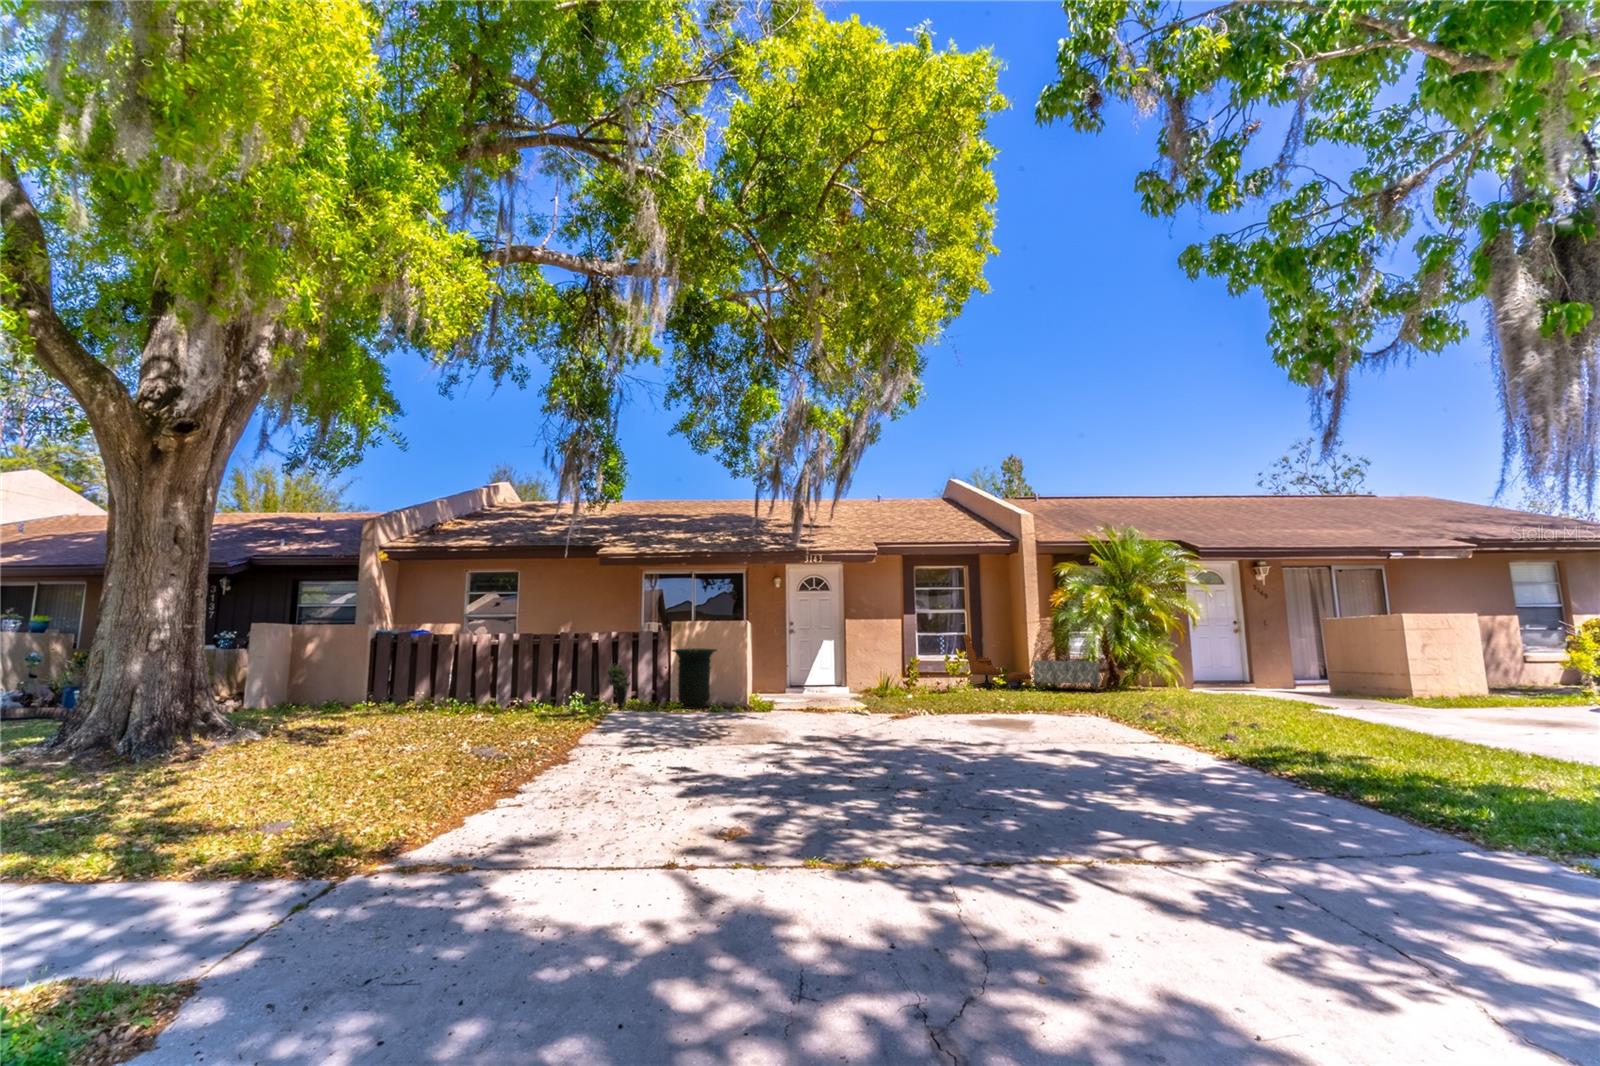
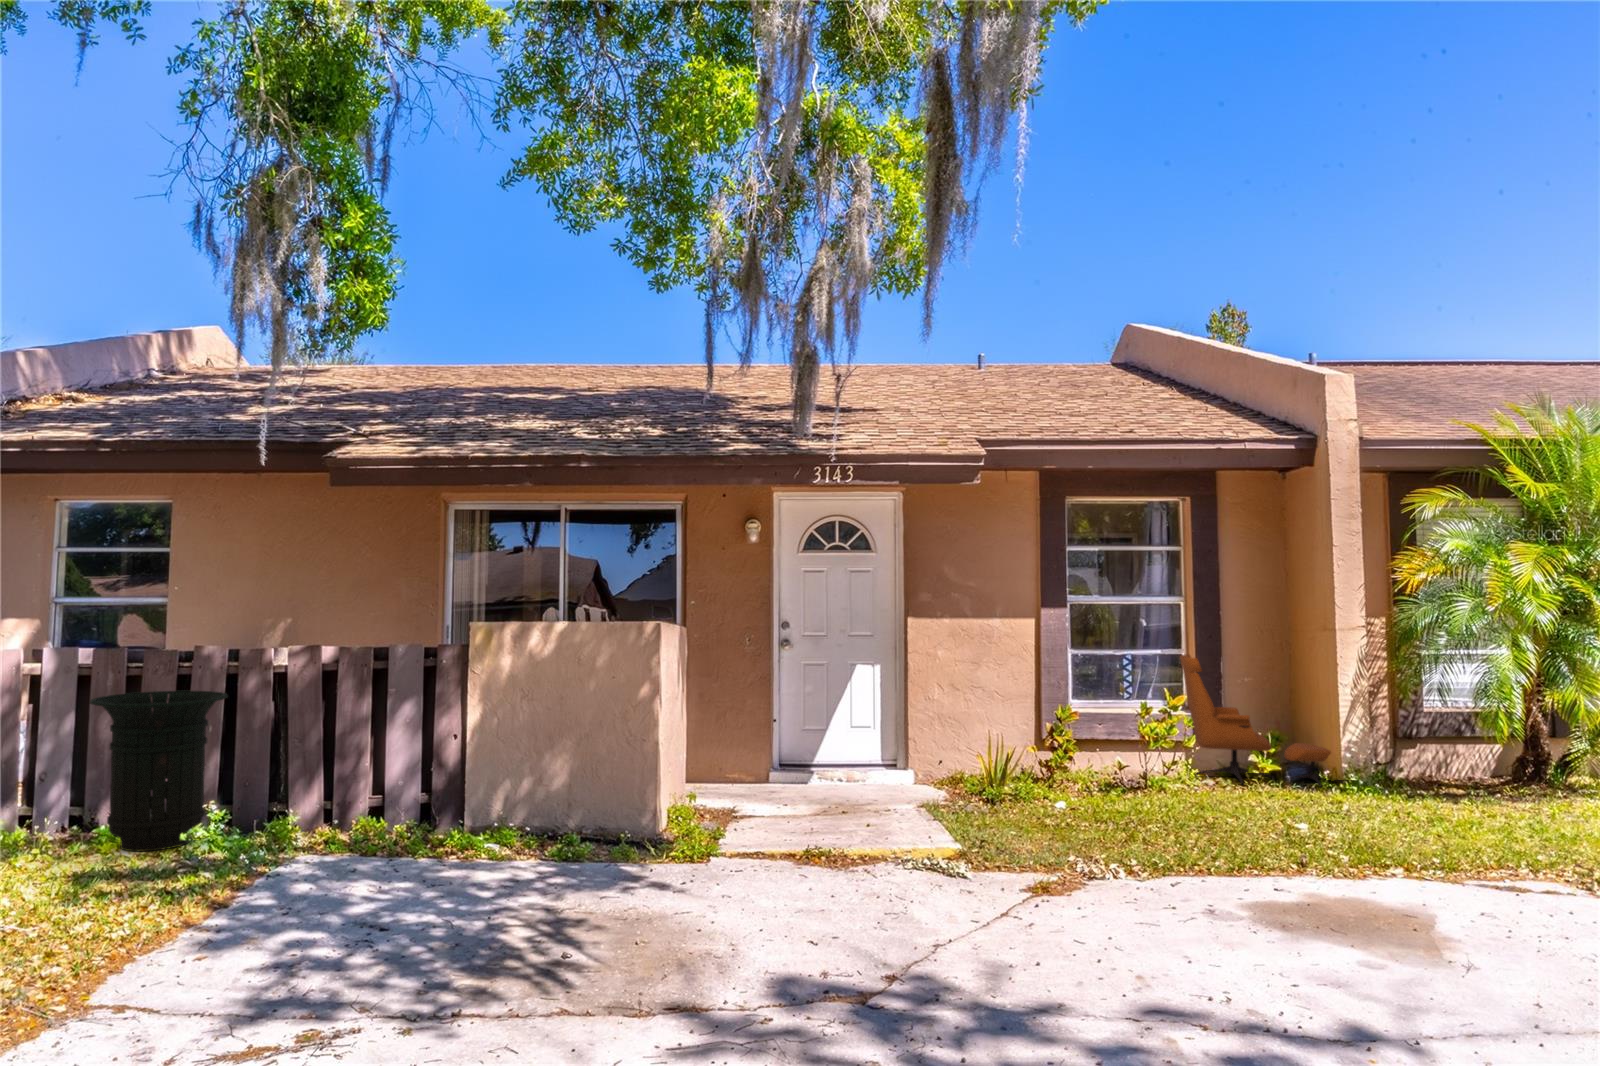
trash can: present [672,649,717,709] -> present [90,691,228,852]
bench: present [1033,660,1100,692] -> none [1347,717,1523,802]
potted plant: present [607,665,630,707] -> none [293,728,361,843]

